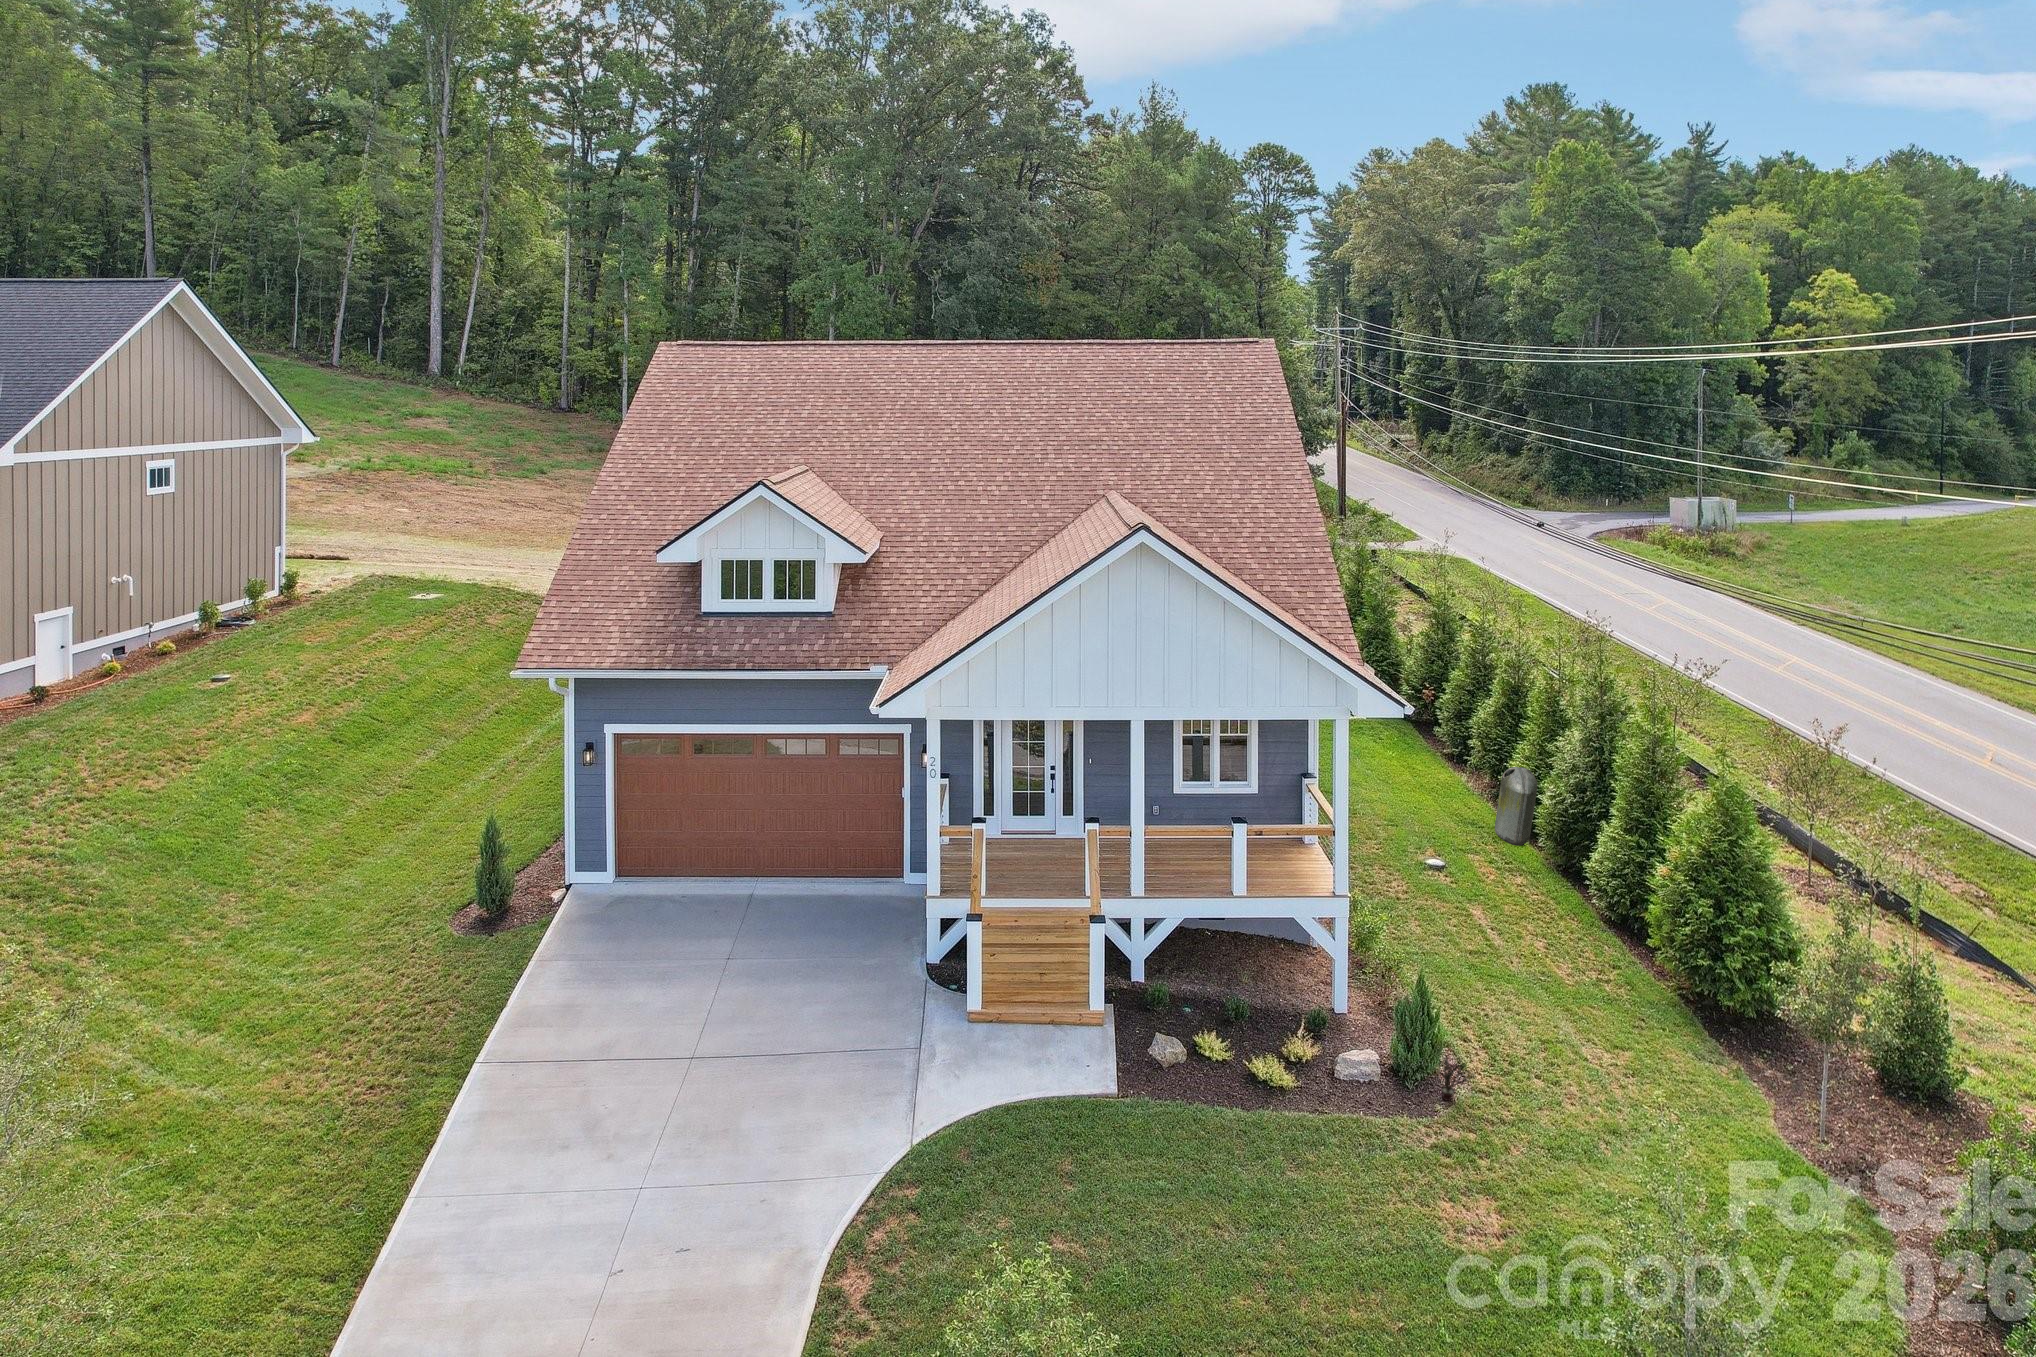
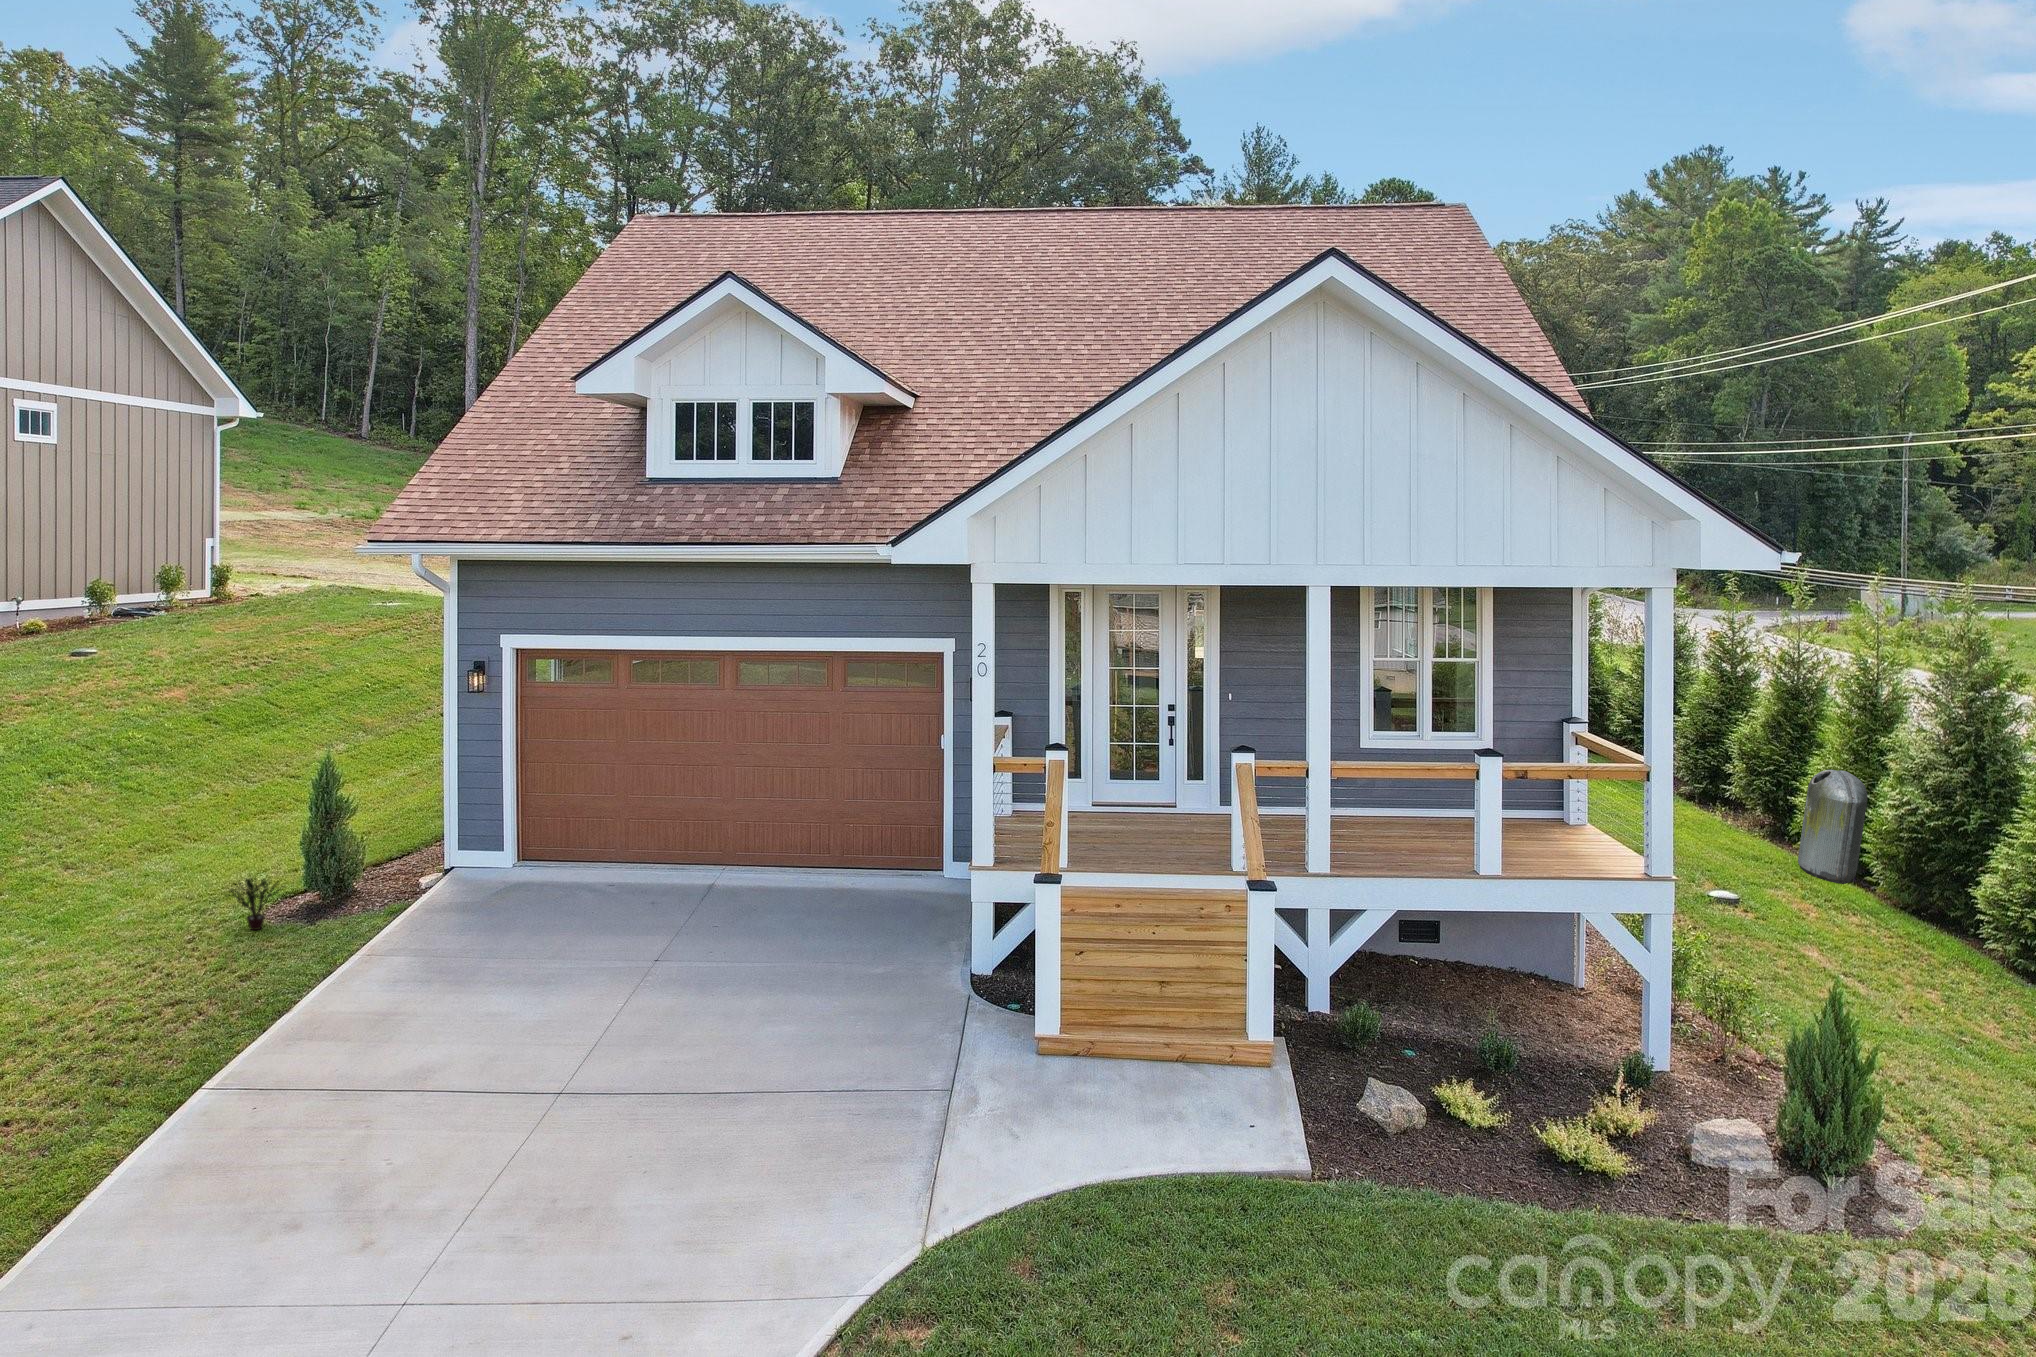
potted plant: present [1433,1056,1476,1101] -> present [230,878,283,930]

